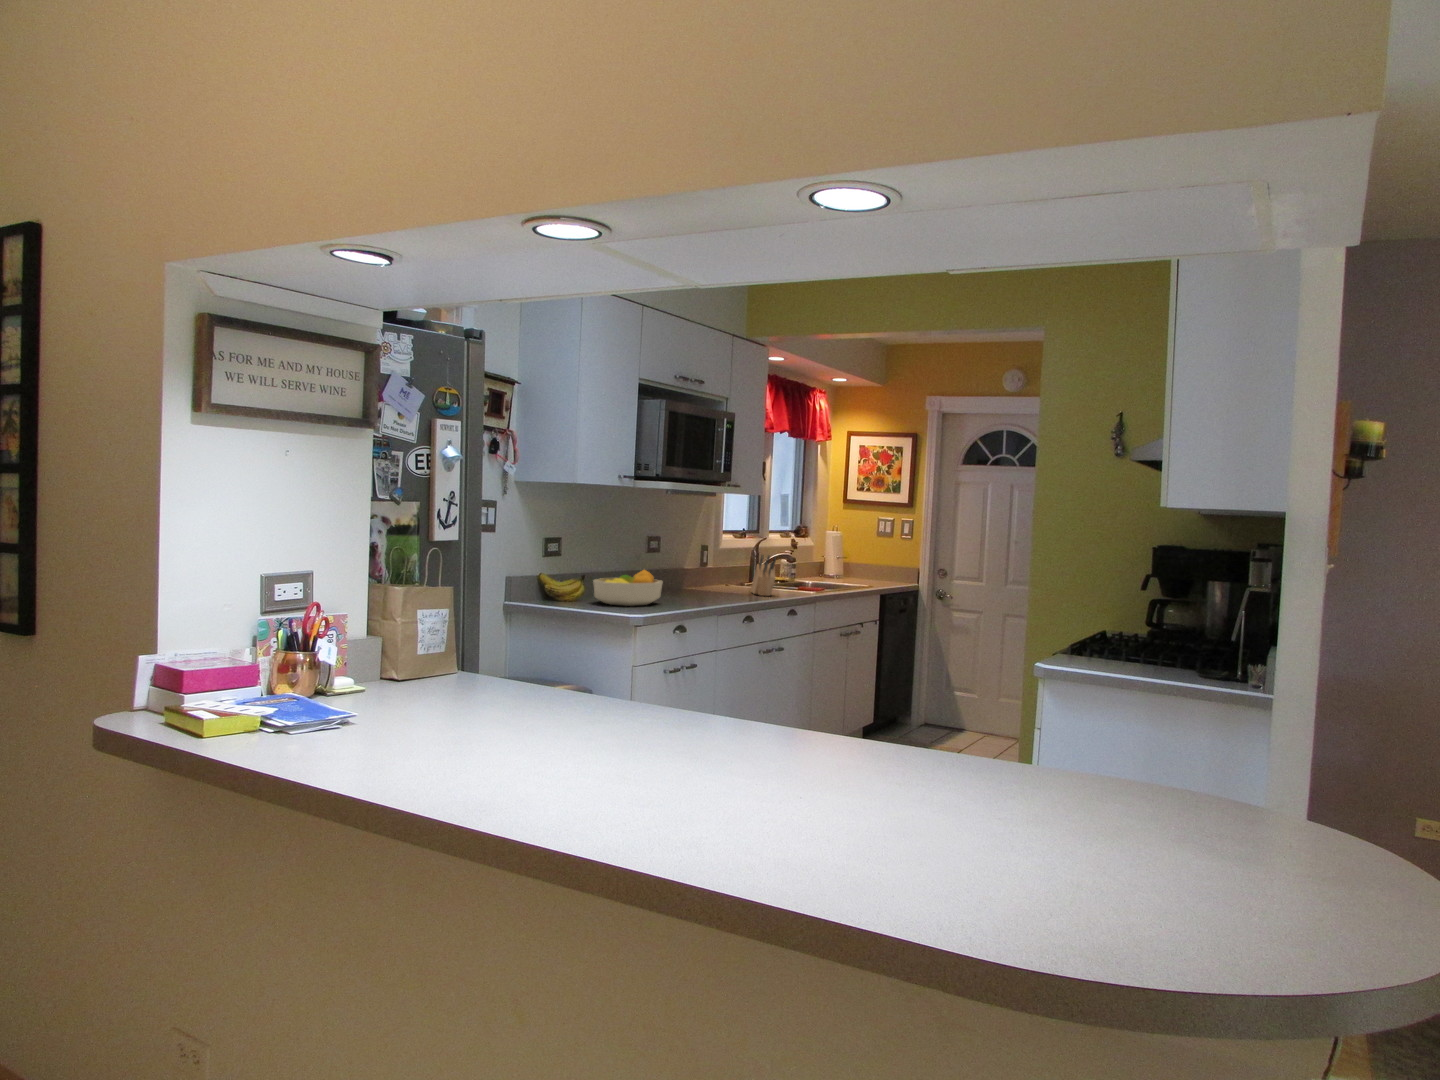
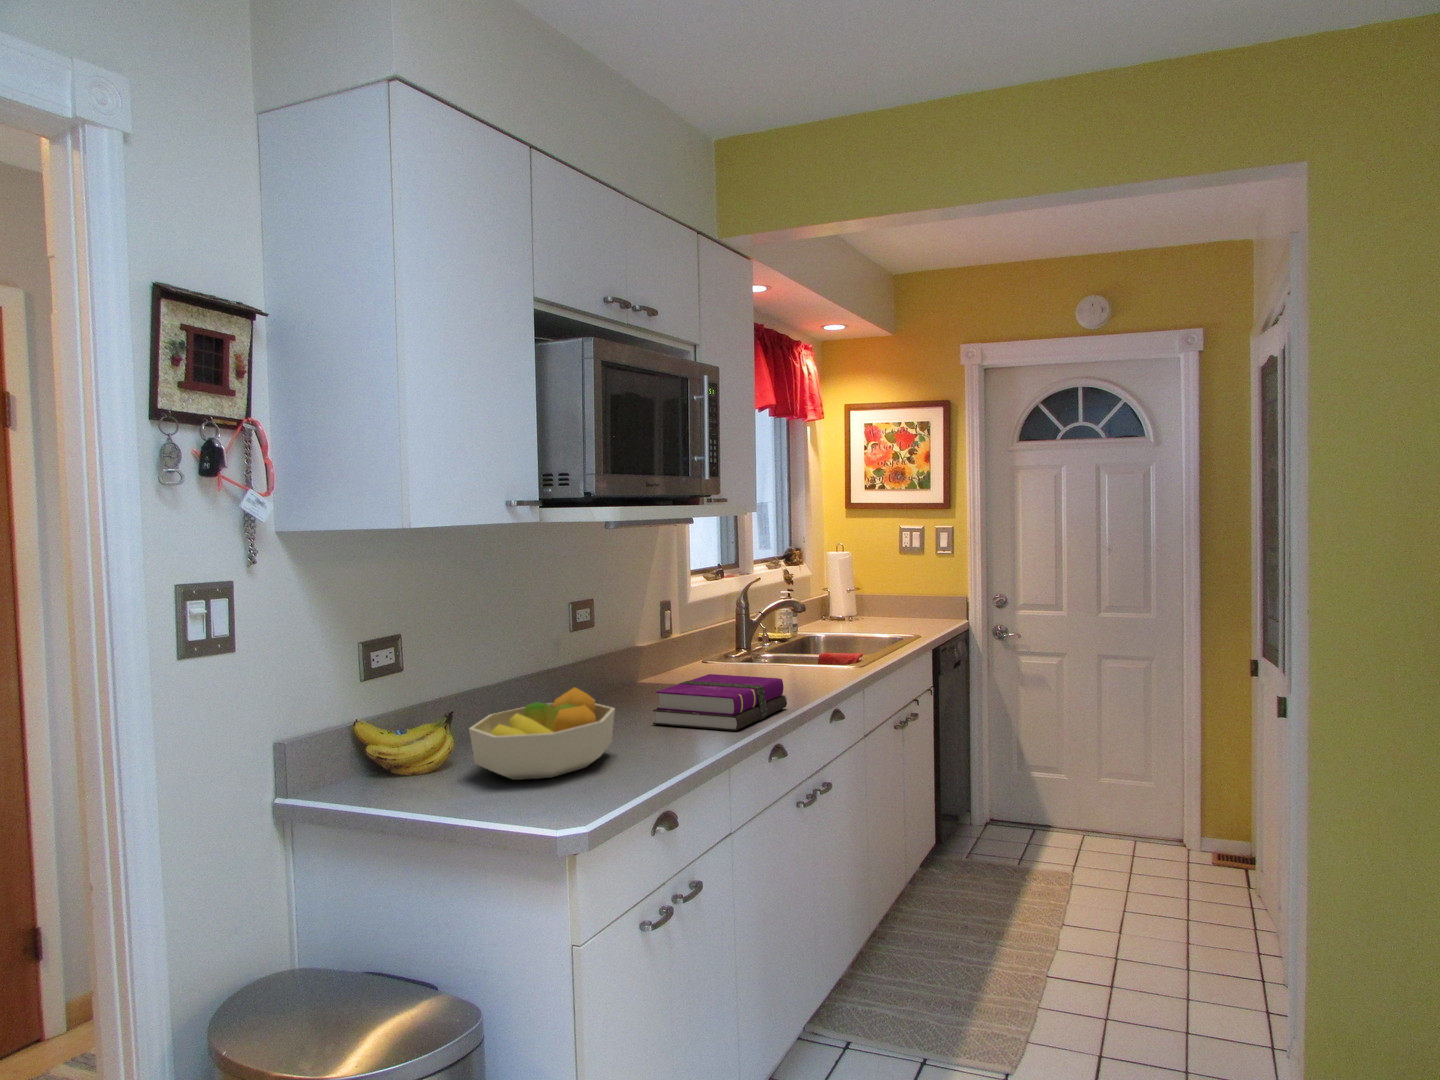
knife block: present [751,555,776,596] -> none [755,619,804,690]
hardback book: none [684,580,759,603] -> present [653,674,787,731]

